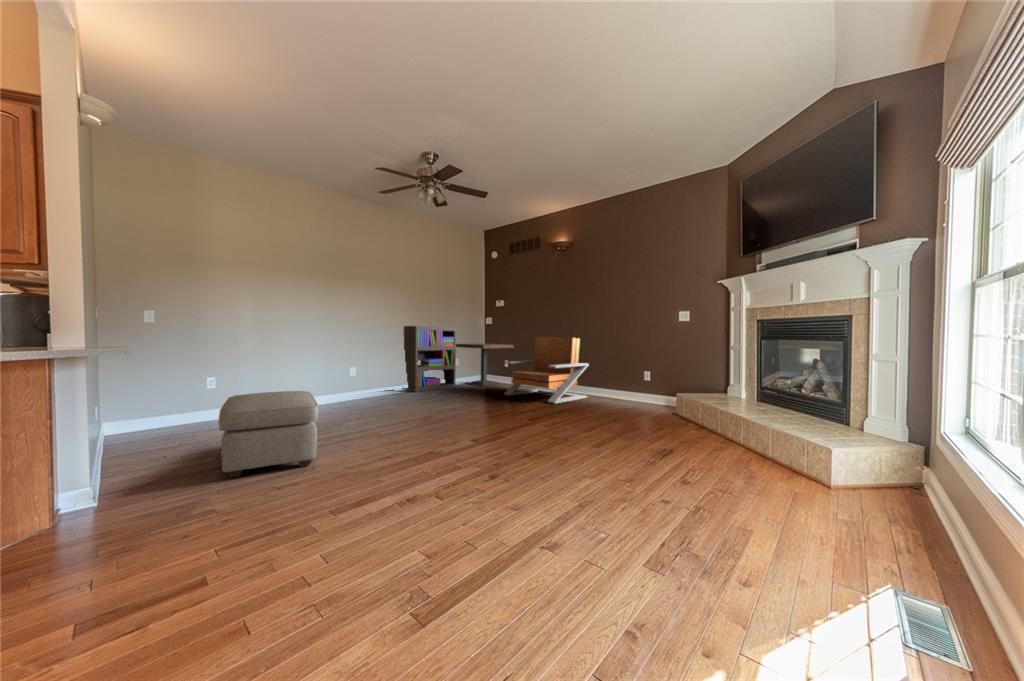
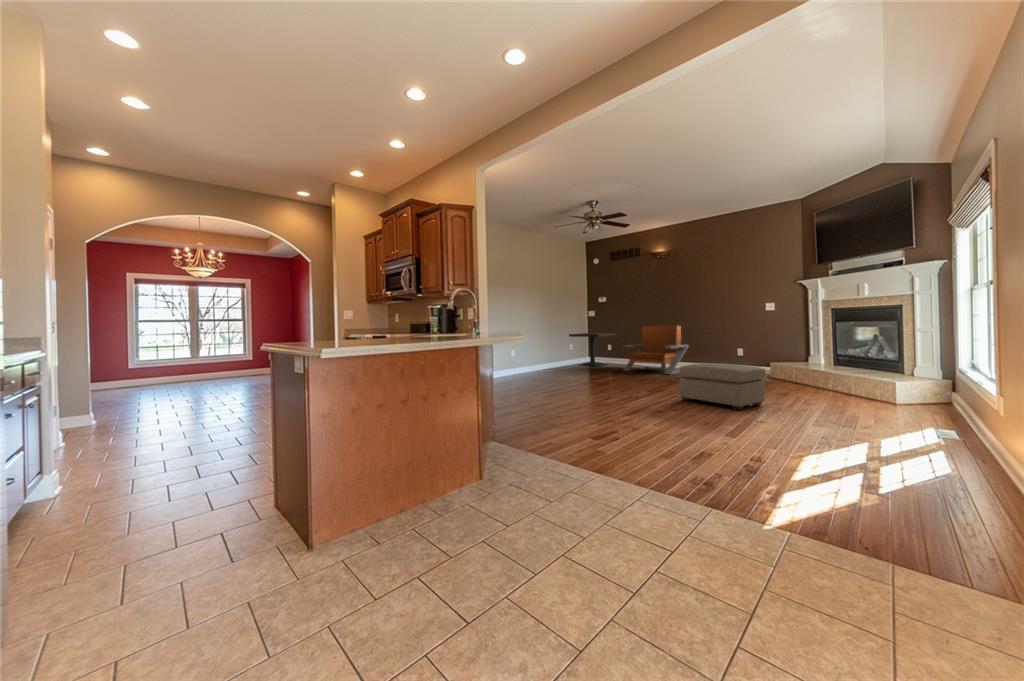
bookshelf: present [403,326,456,392] -> none [539,321,576,371]
ottoman: present [219,391,318,478] -> present [679,363,766,410]

